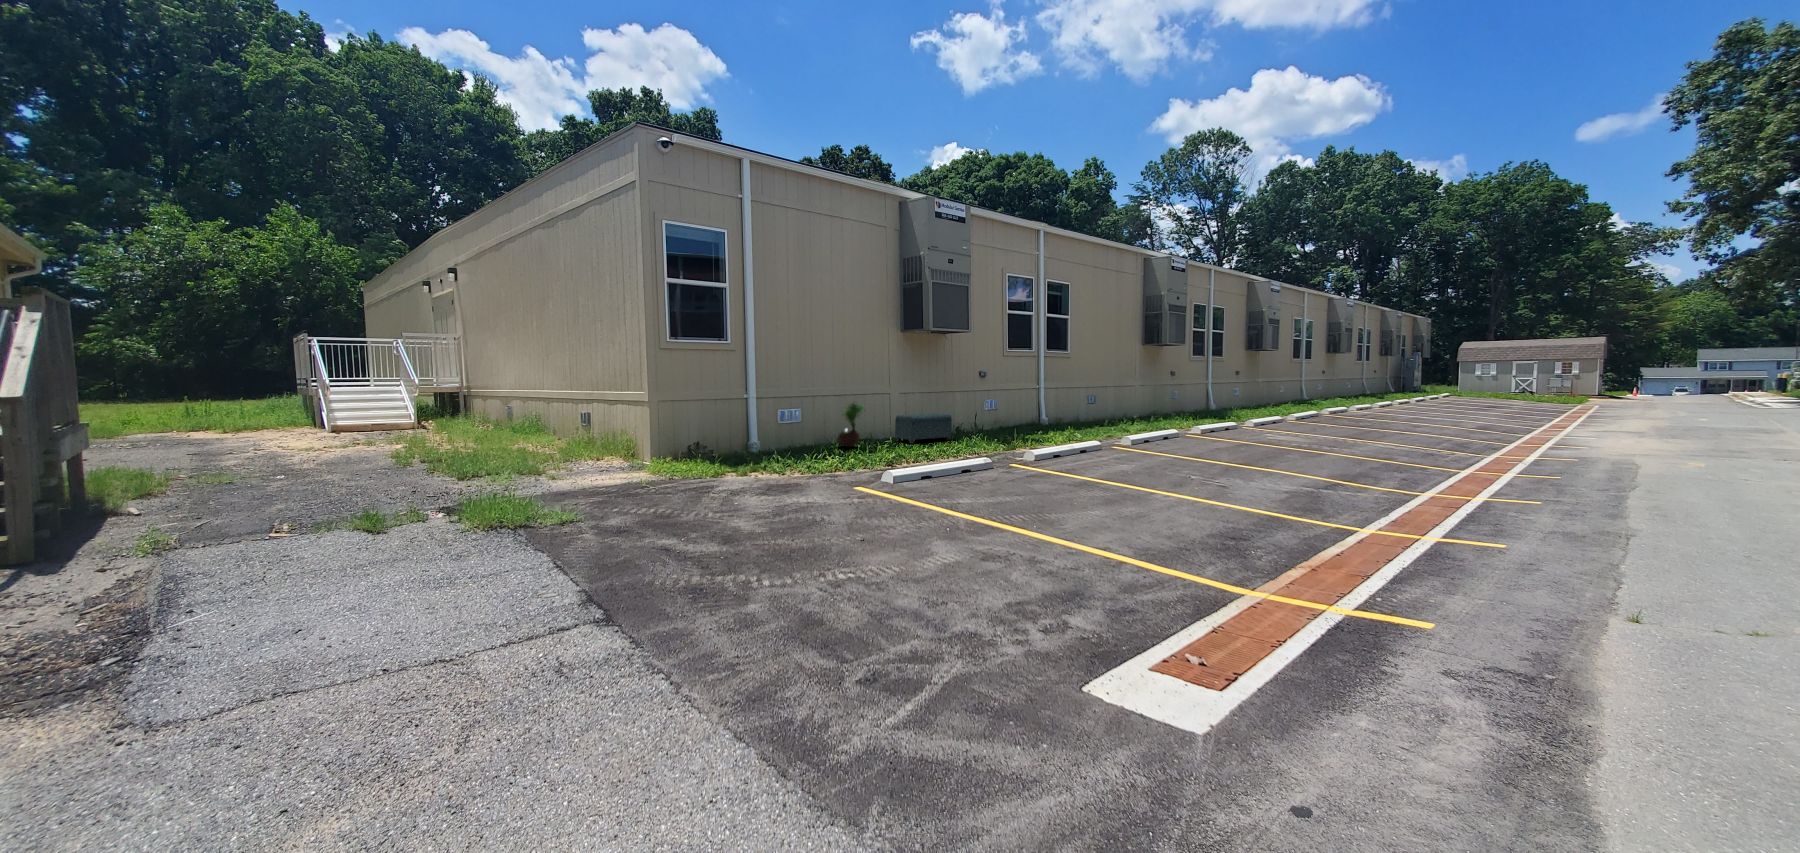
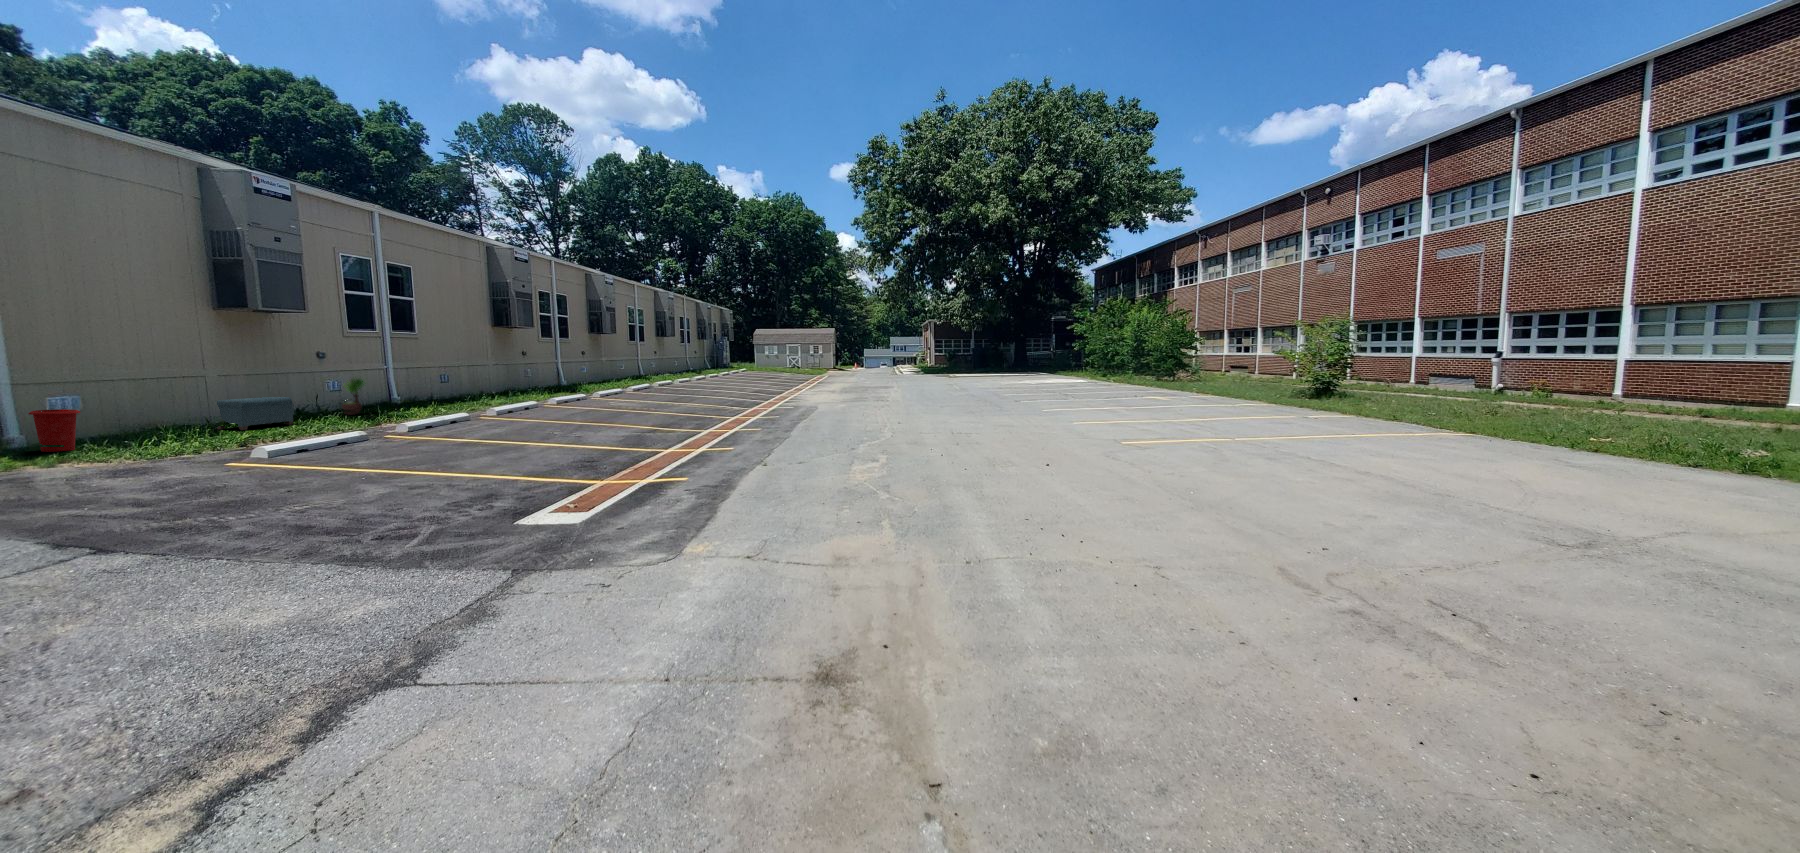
potted tree: present [839,404,863,447] -> present [342,378,364,415]
waste bin: none [770,420,799,455] -> present [28,409,80,452]

